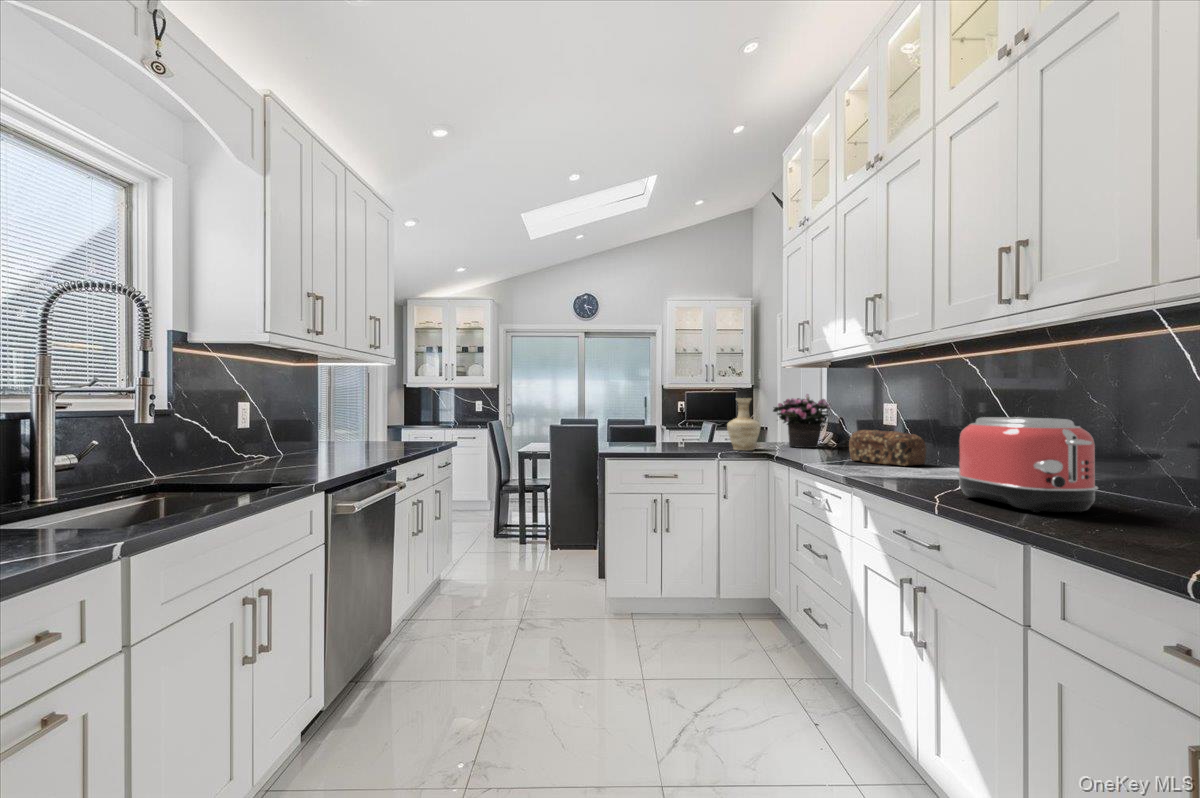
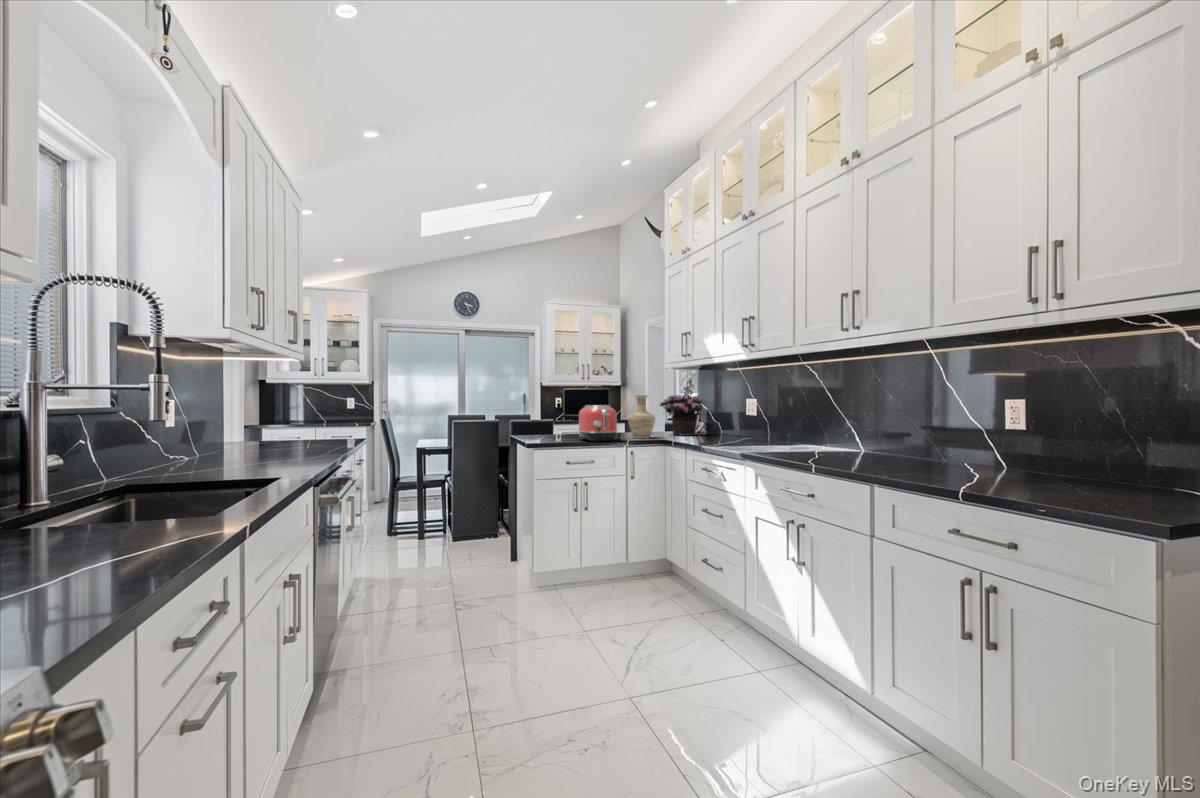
toaster: present [957,417,1098,513] -> present [578,405,617,442]
bread loaf: present [849,430,926,466] -> none [730,419,783,445]

